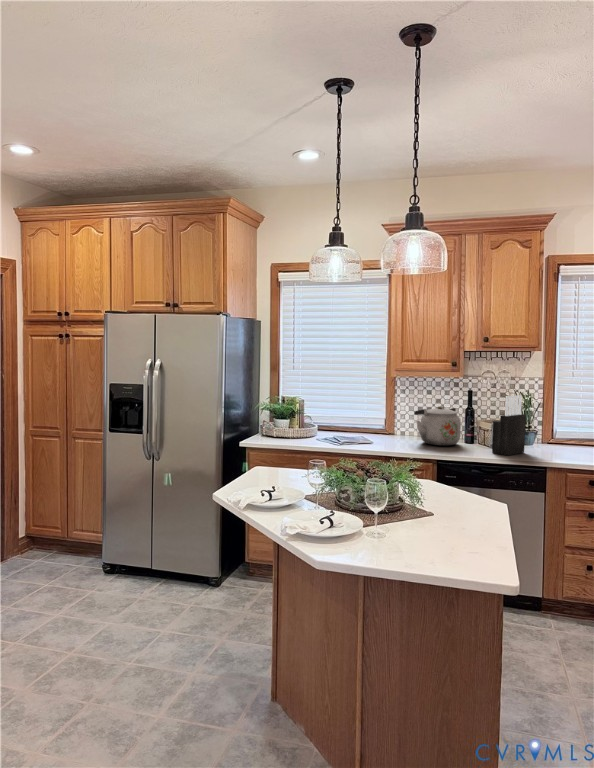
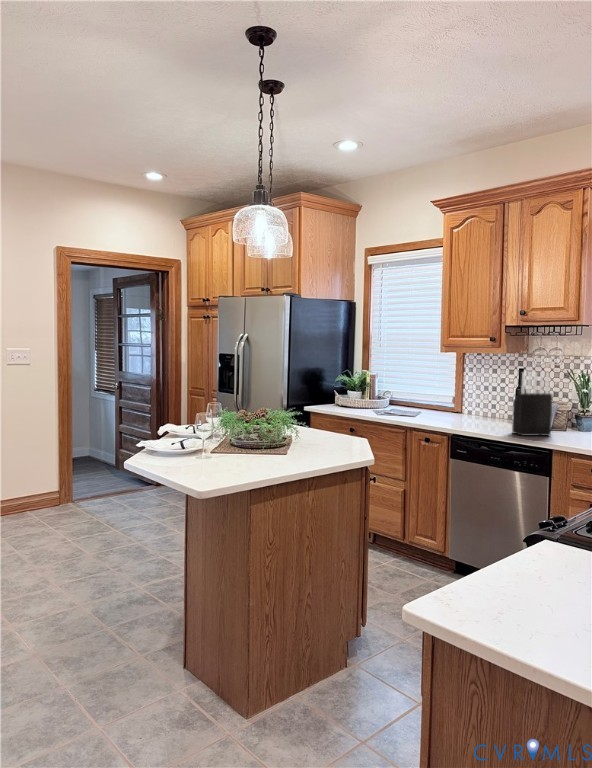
kettle: present [414,406,461,446] -> none [453,383,505,424]

